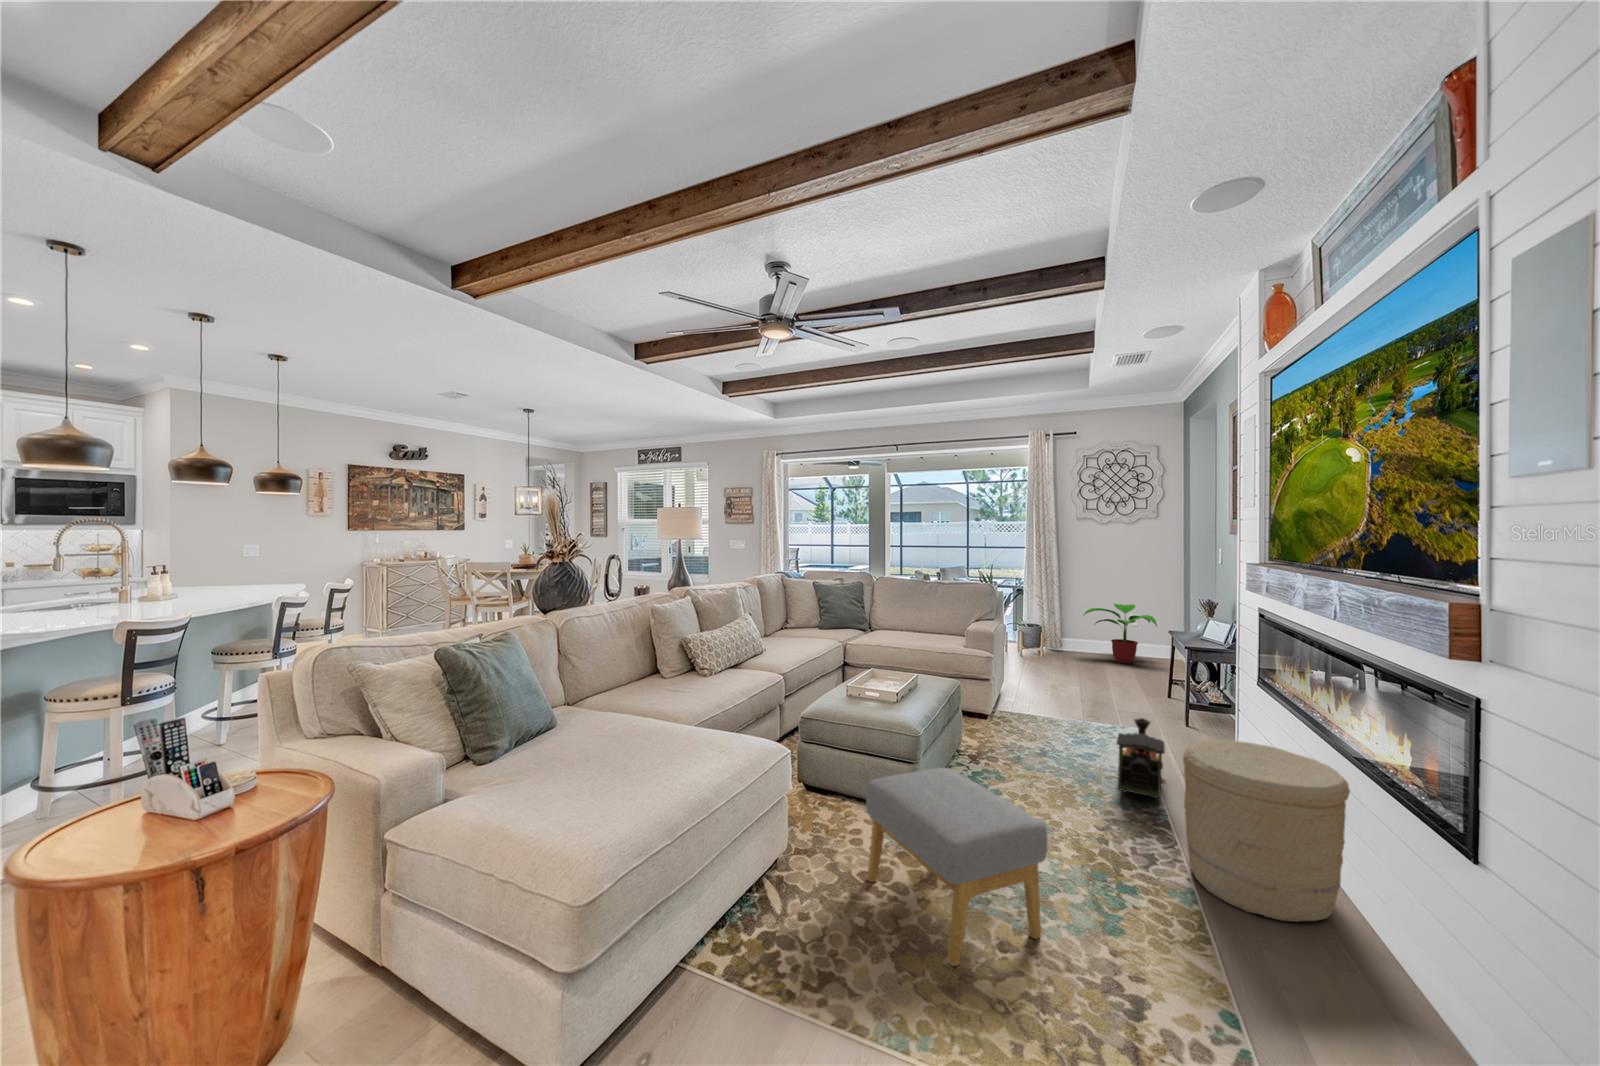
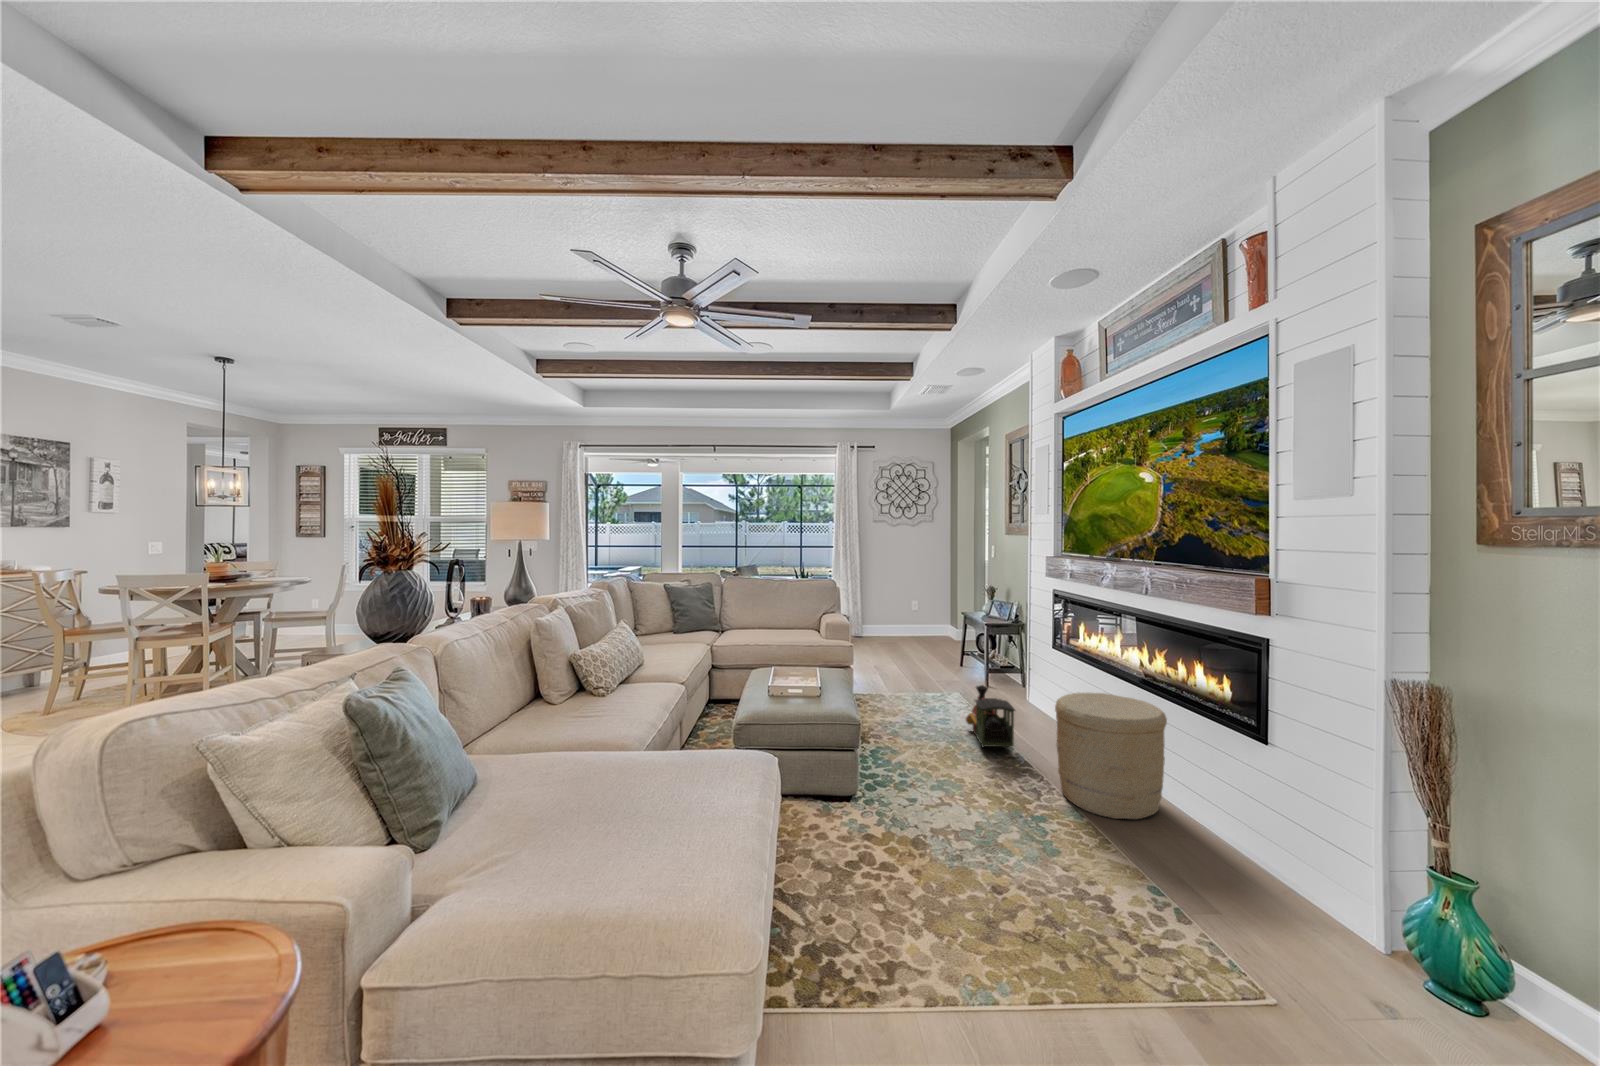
potted plant: present [1083,604,1157,664] -> none [874,591,931,641]
footstool: present [866,768,1047,966] -> none [853,752,1018,921]

